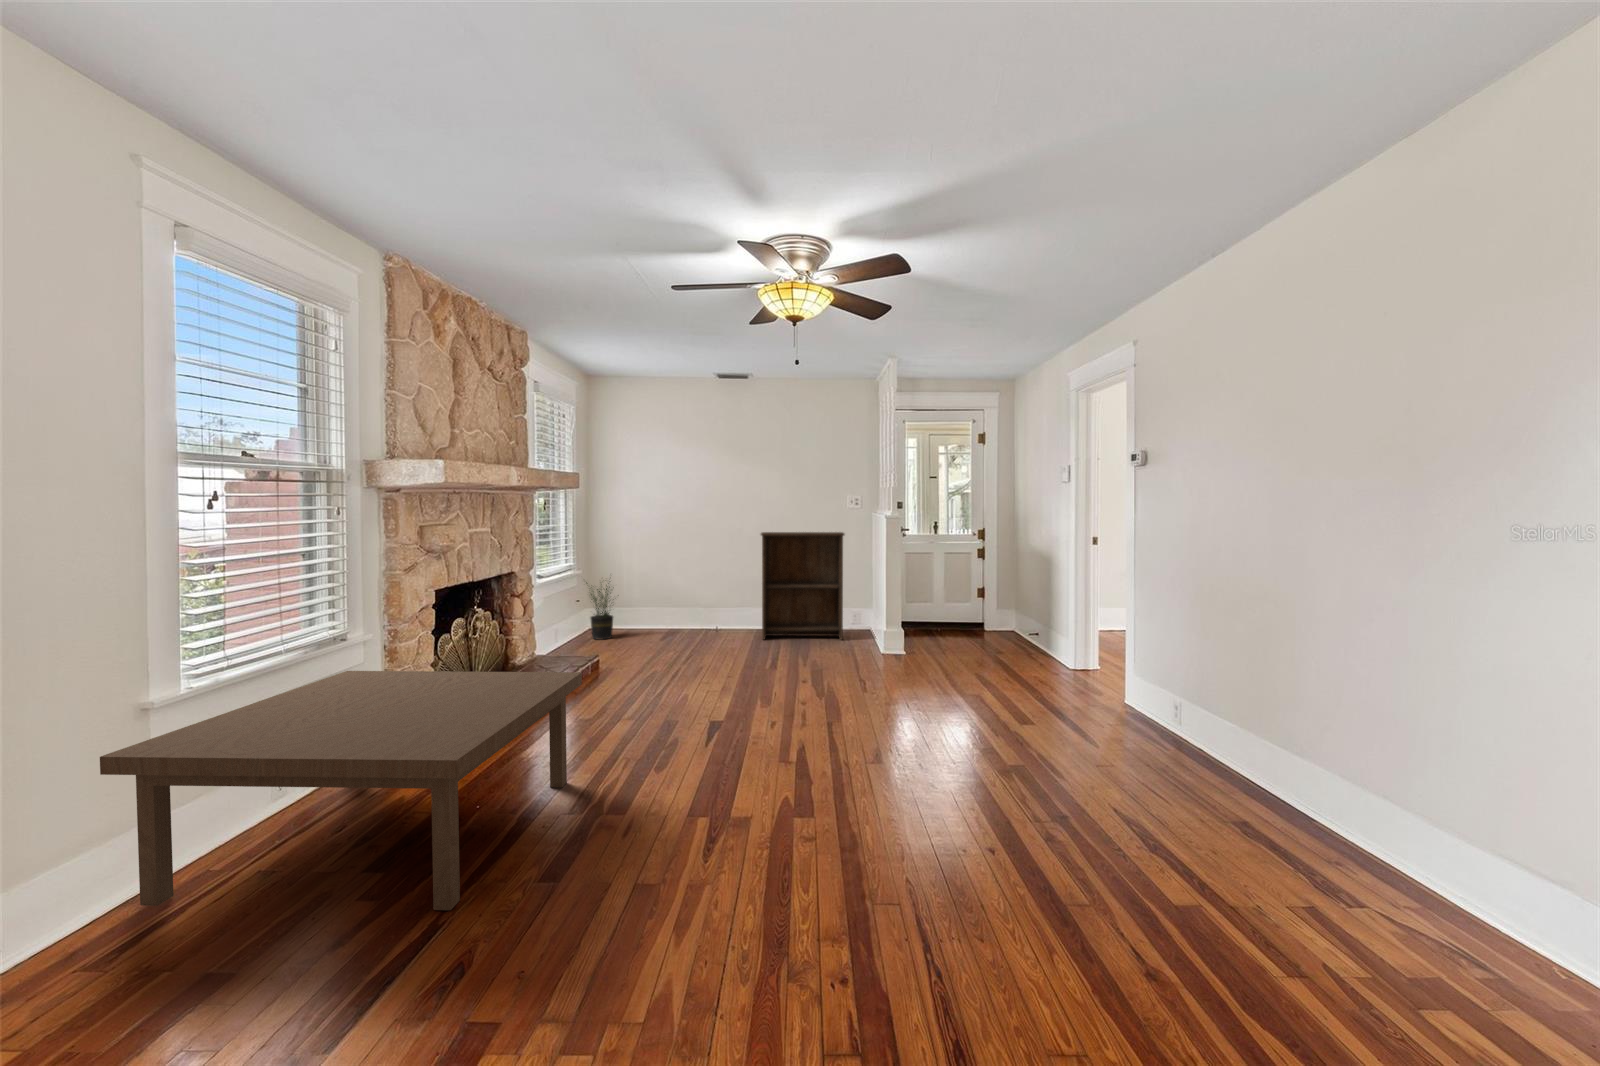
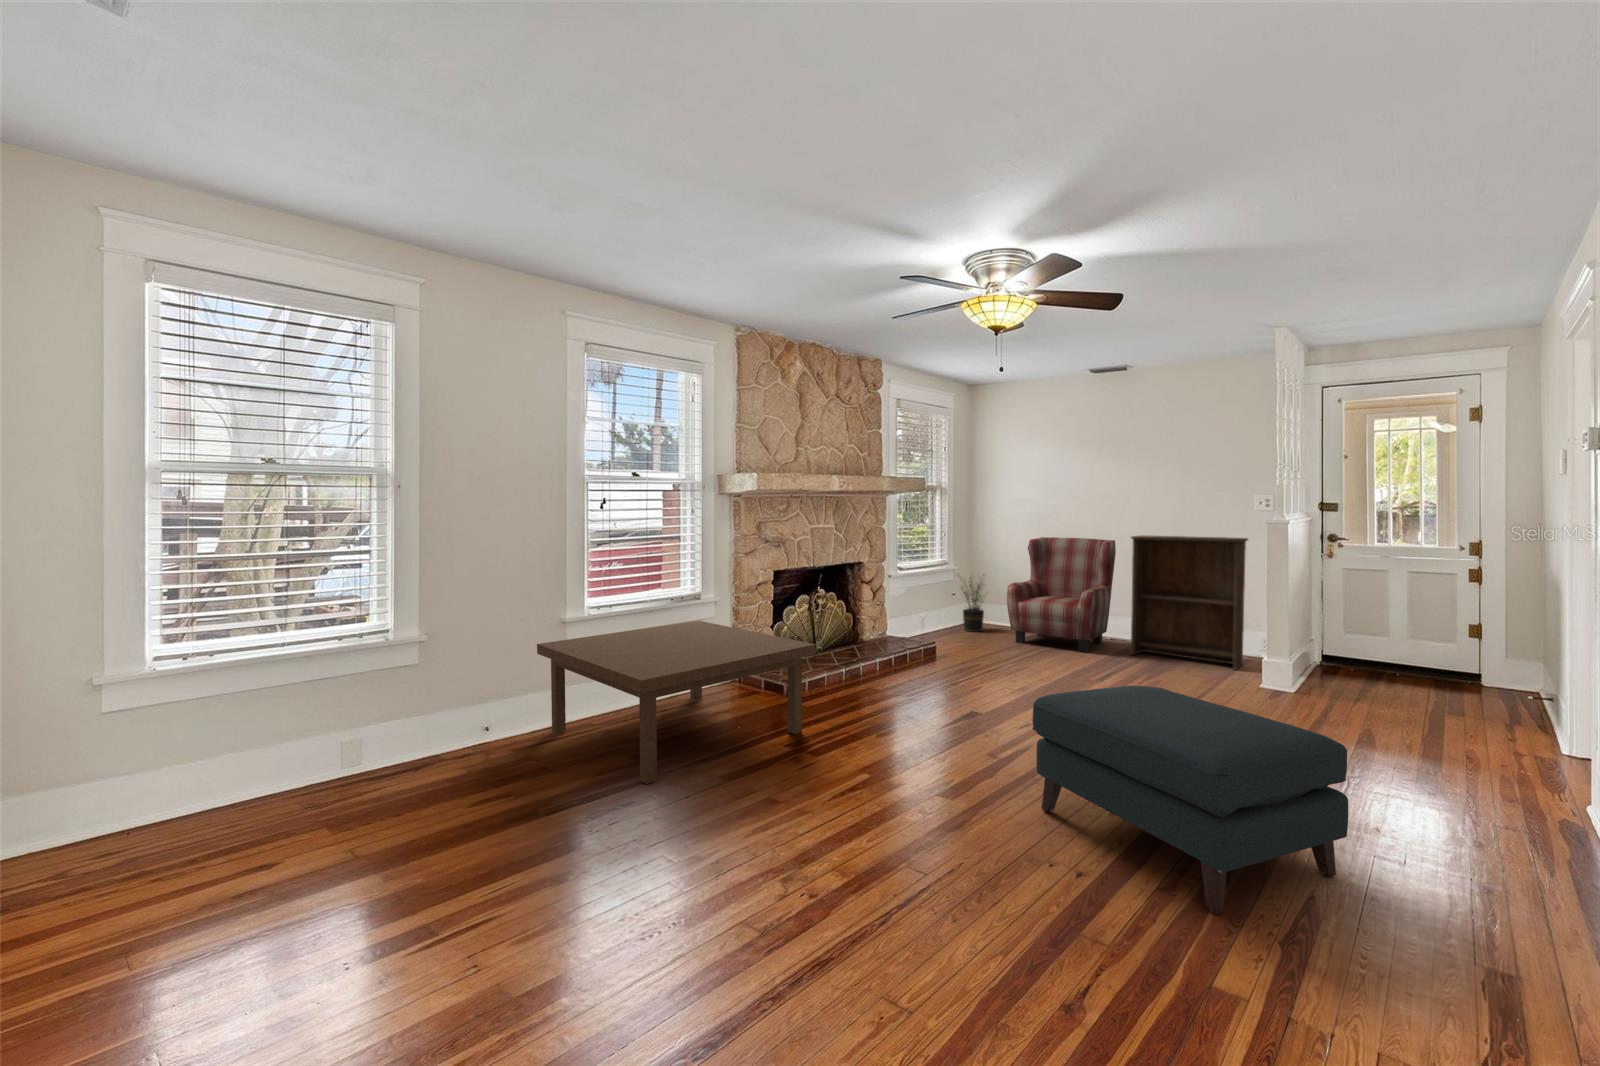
armchair: none [648,536,738,643] -> present [1007,537,1116,652]
ottoman: none [859,657,1060,813] -> present [1032,686,1348,914]

